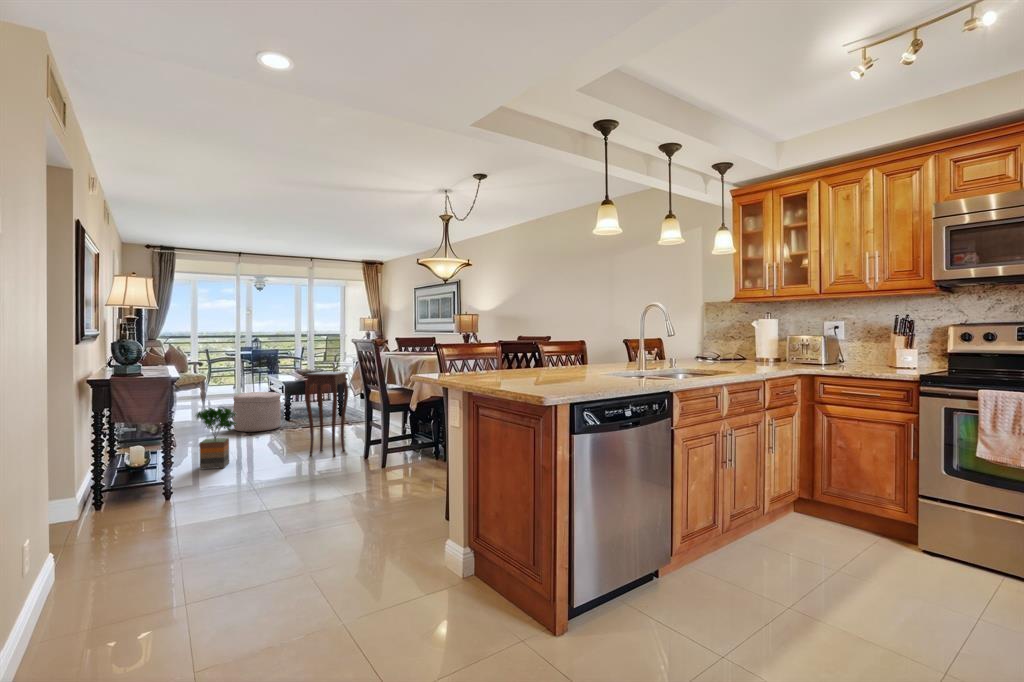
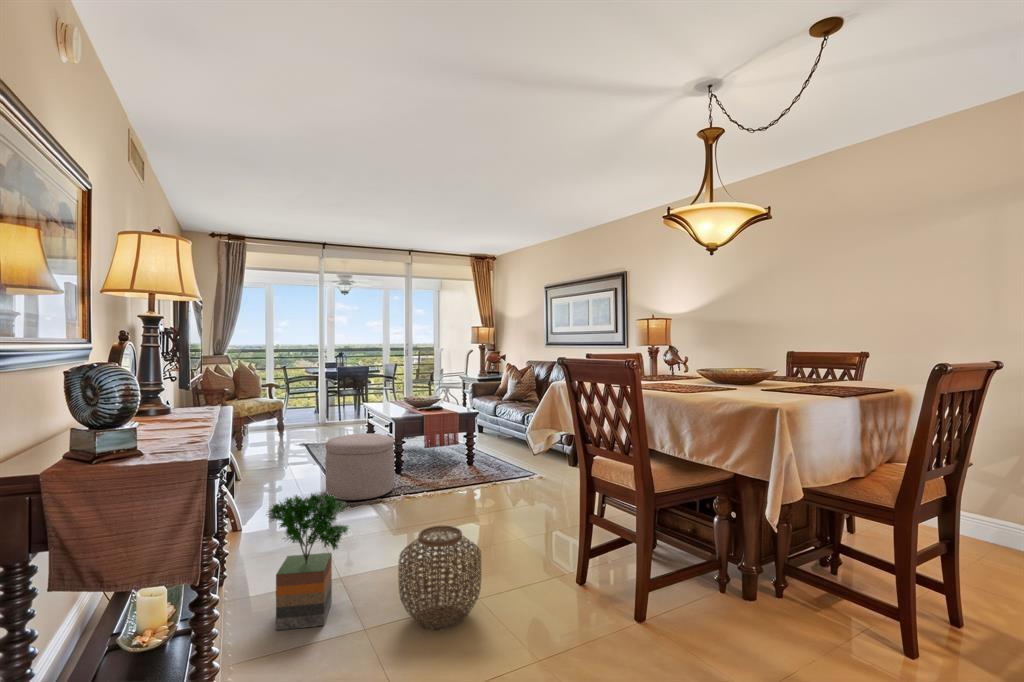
side table: present [305,372,348,456] -> none [469,415,538,584]
woven basket: none [261,423,305,468] -> present [398,526,481,629]

